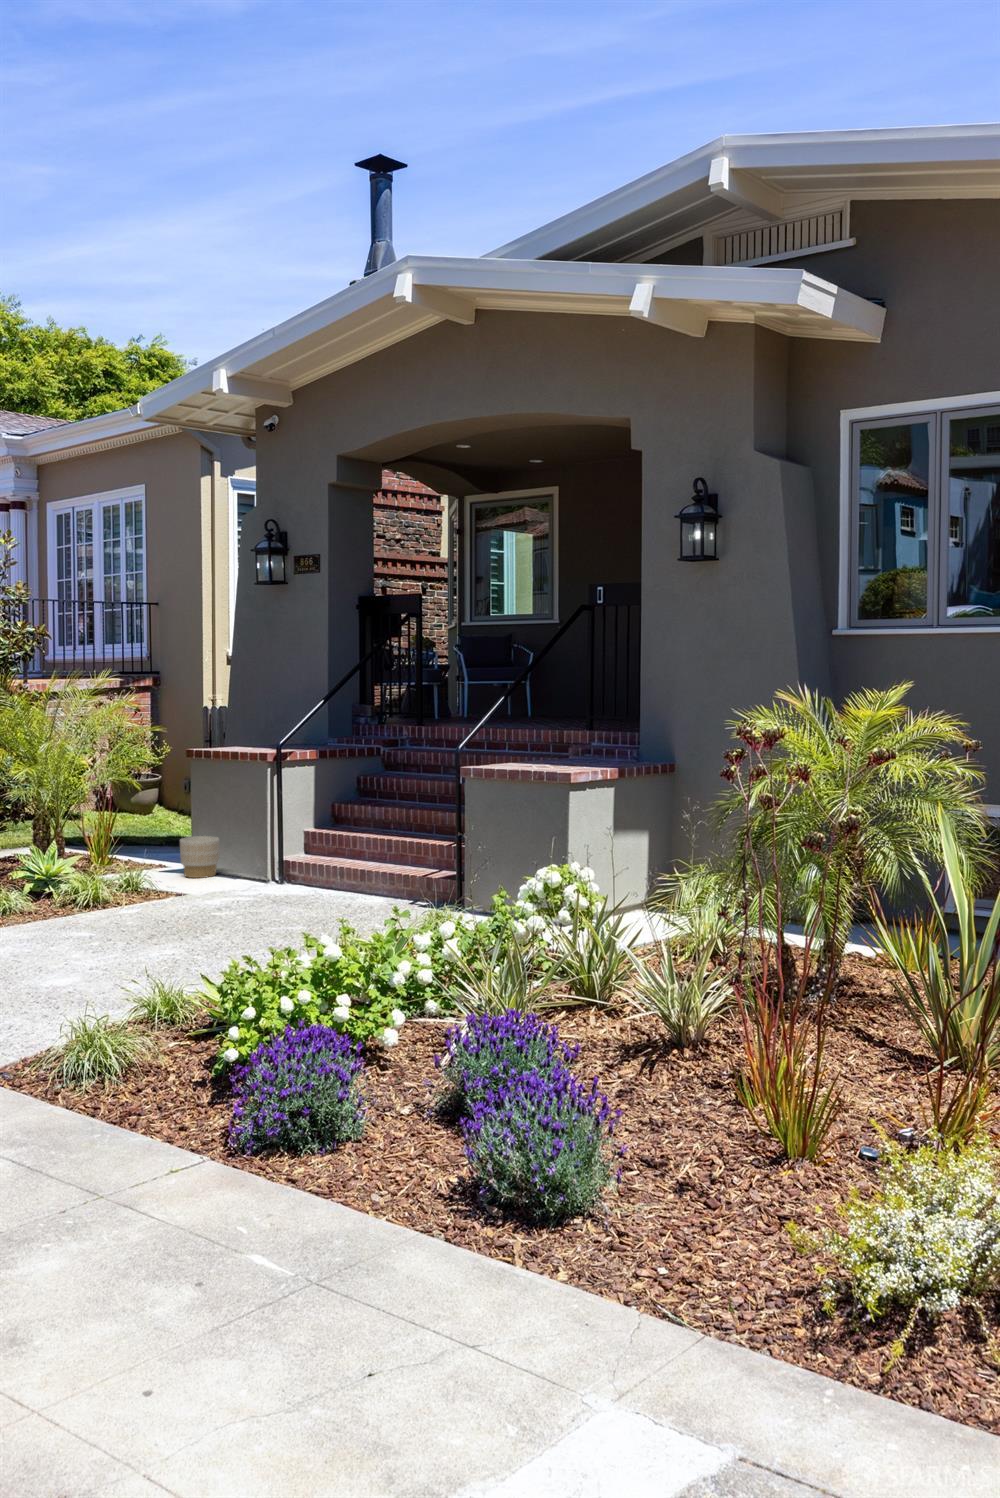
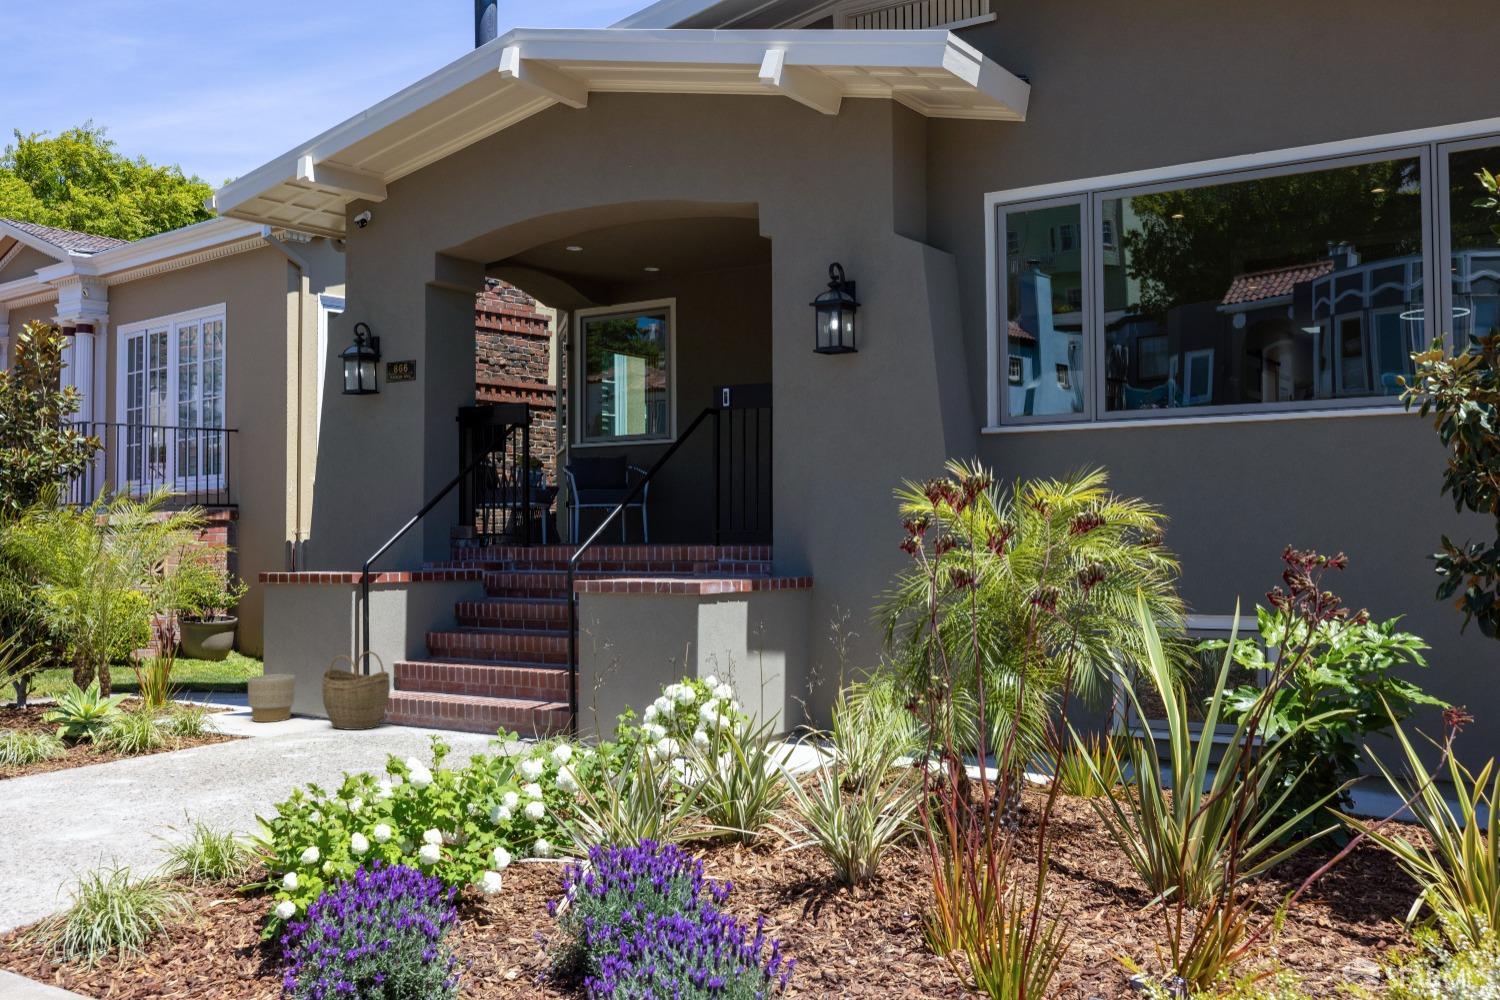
woven basket: none [243,819,301,888] -> present [322,651,390,730]

